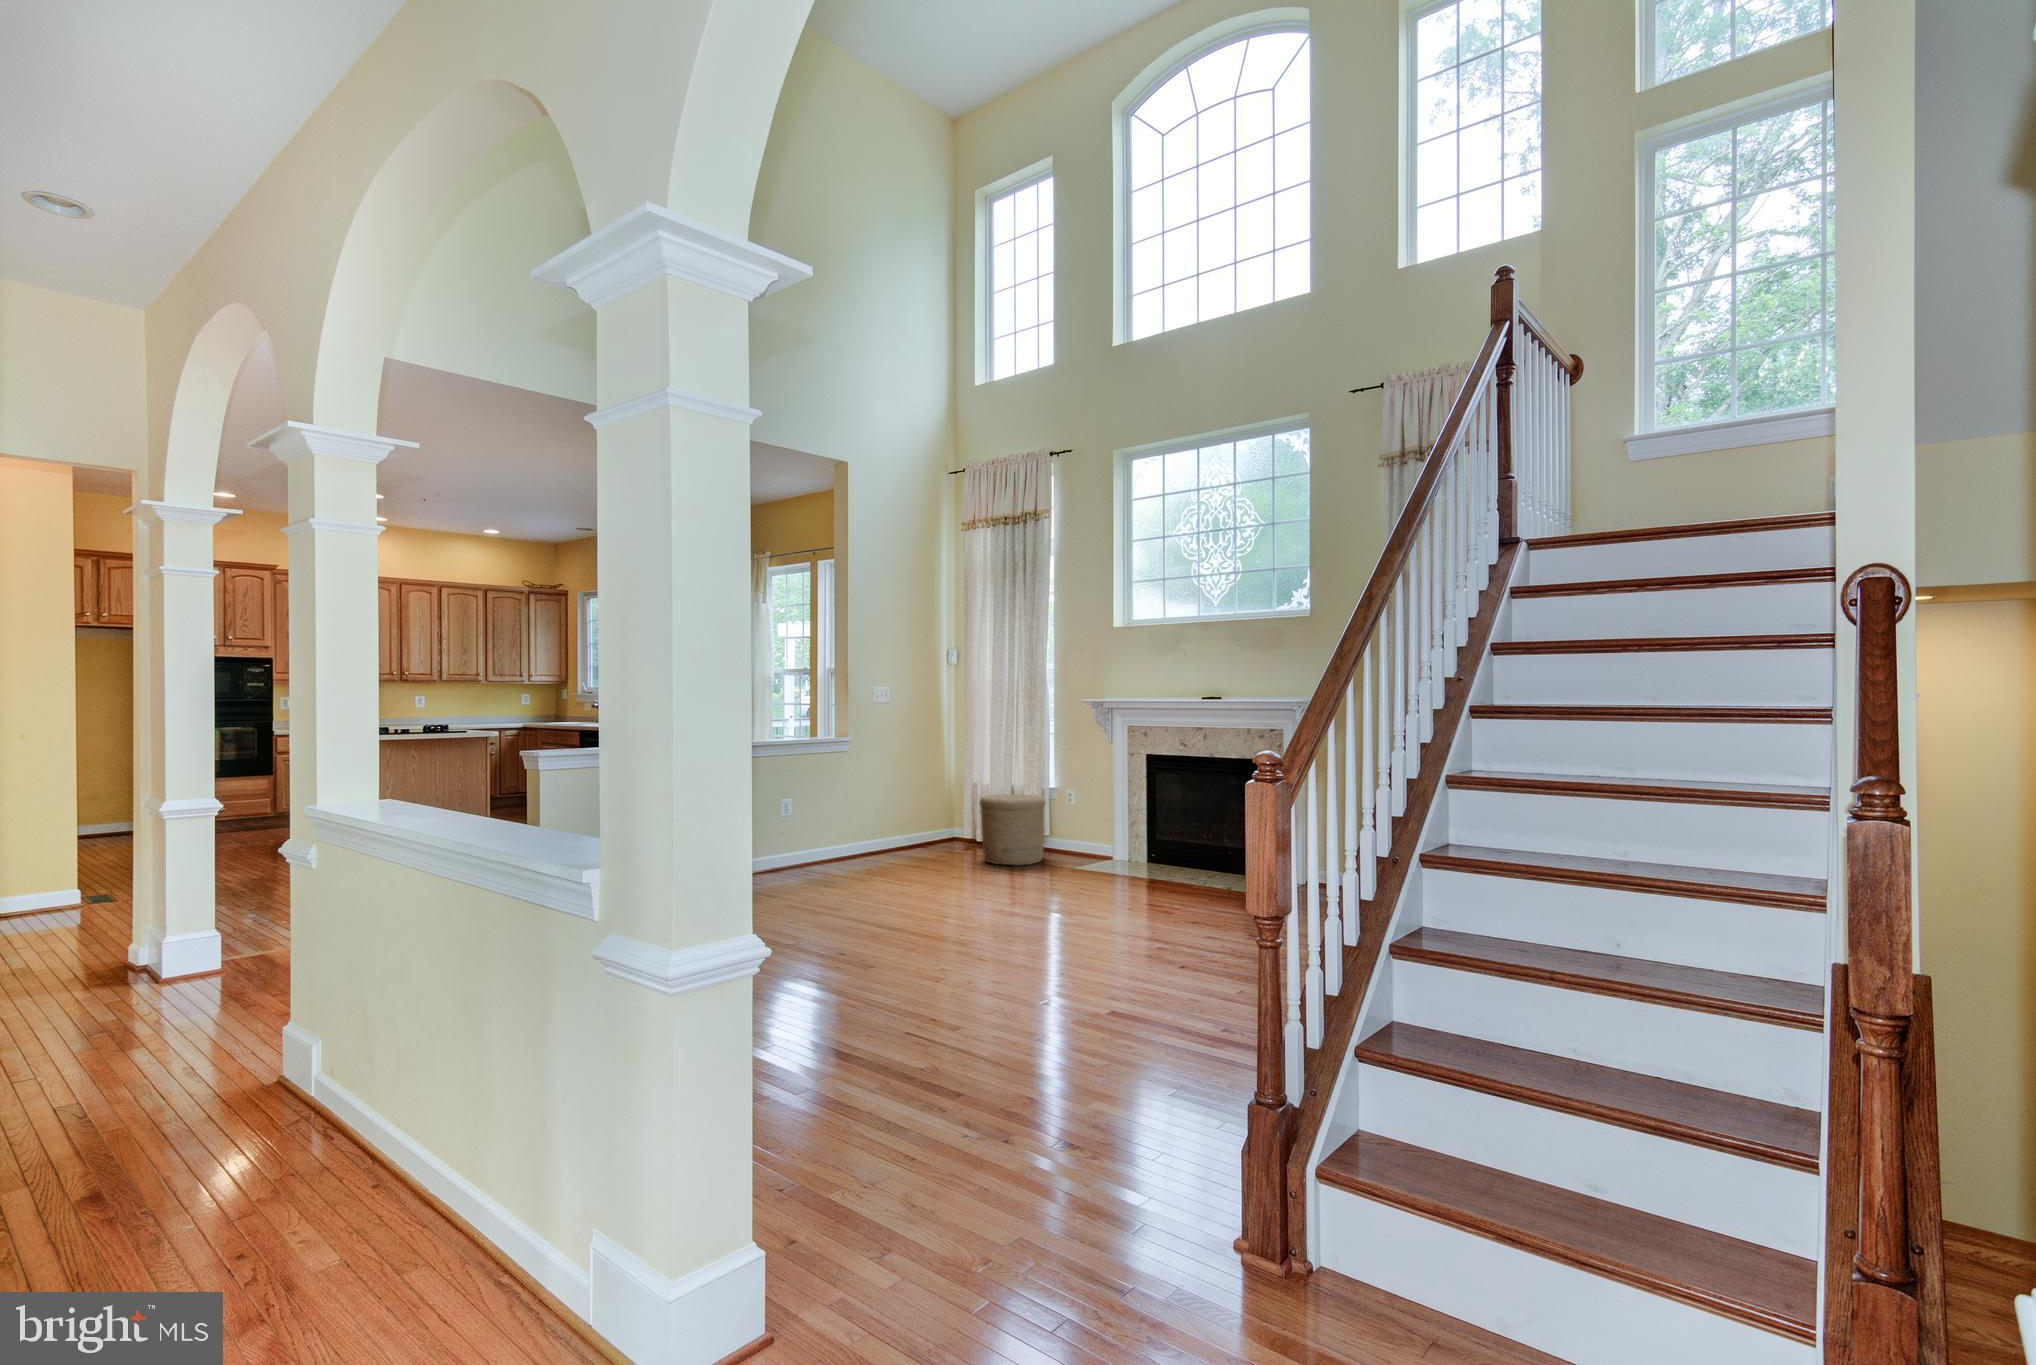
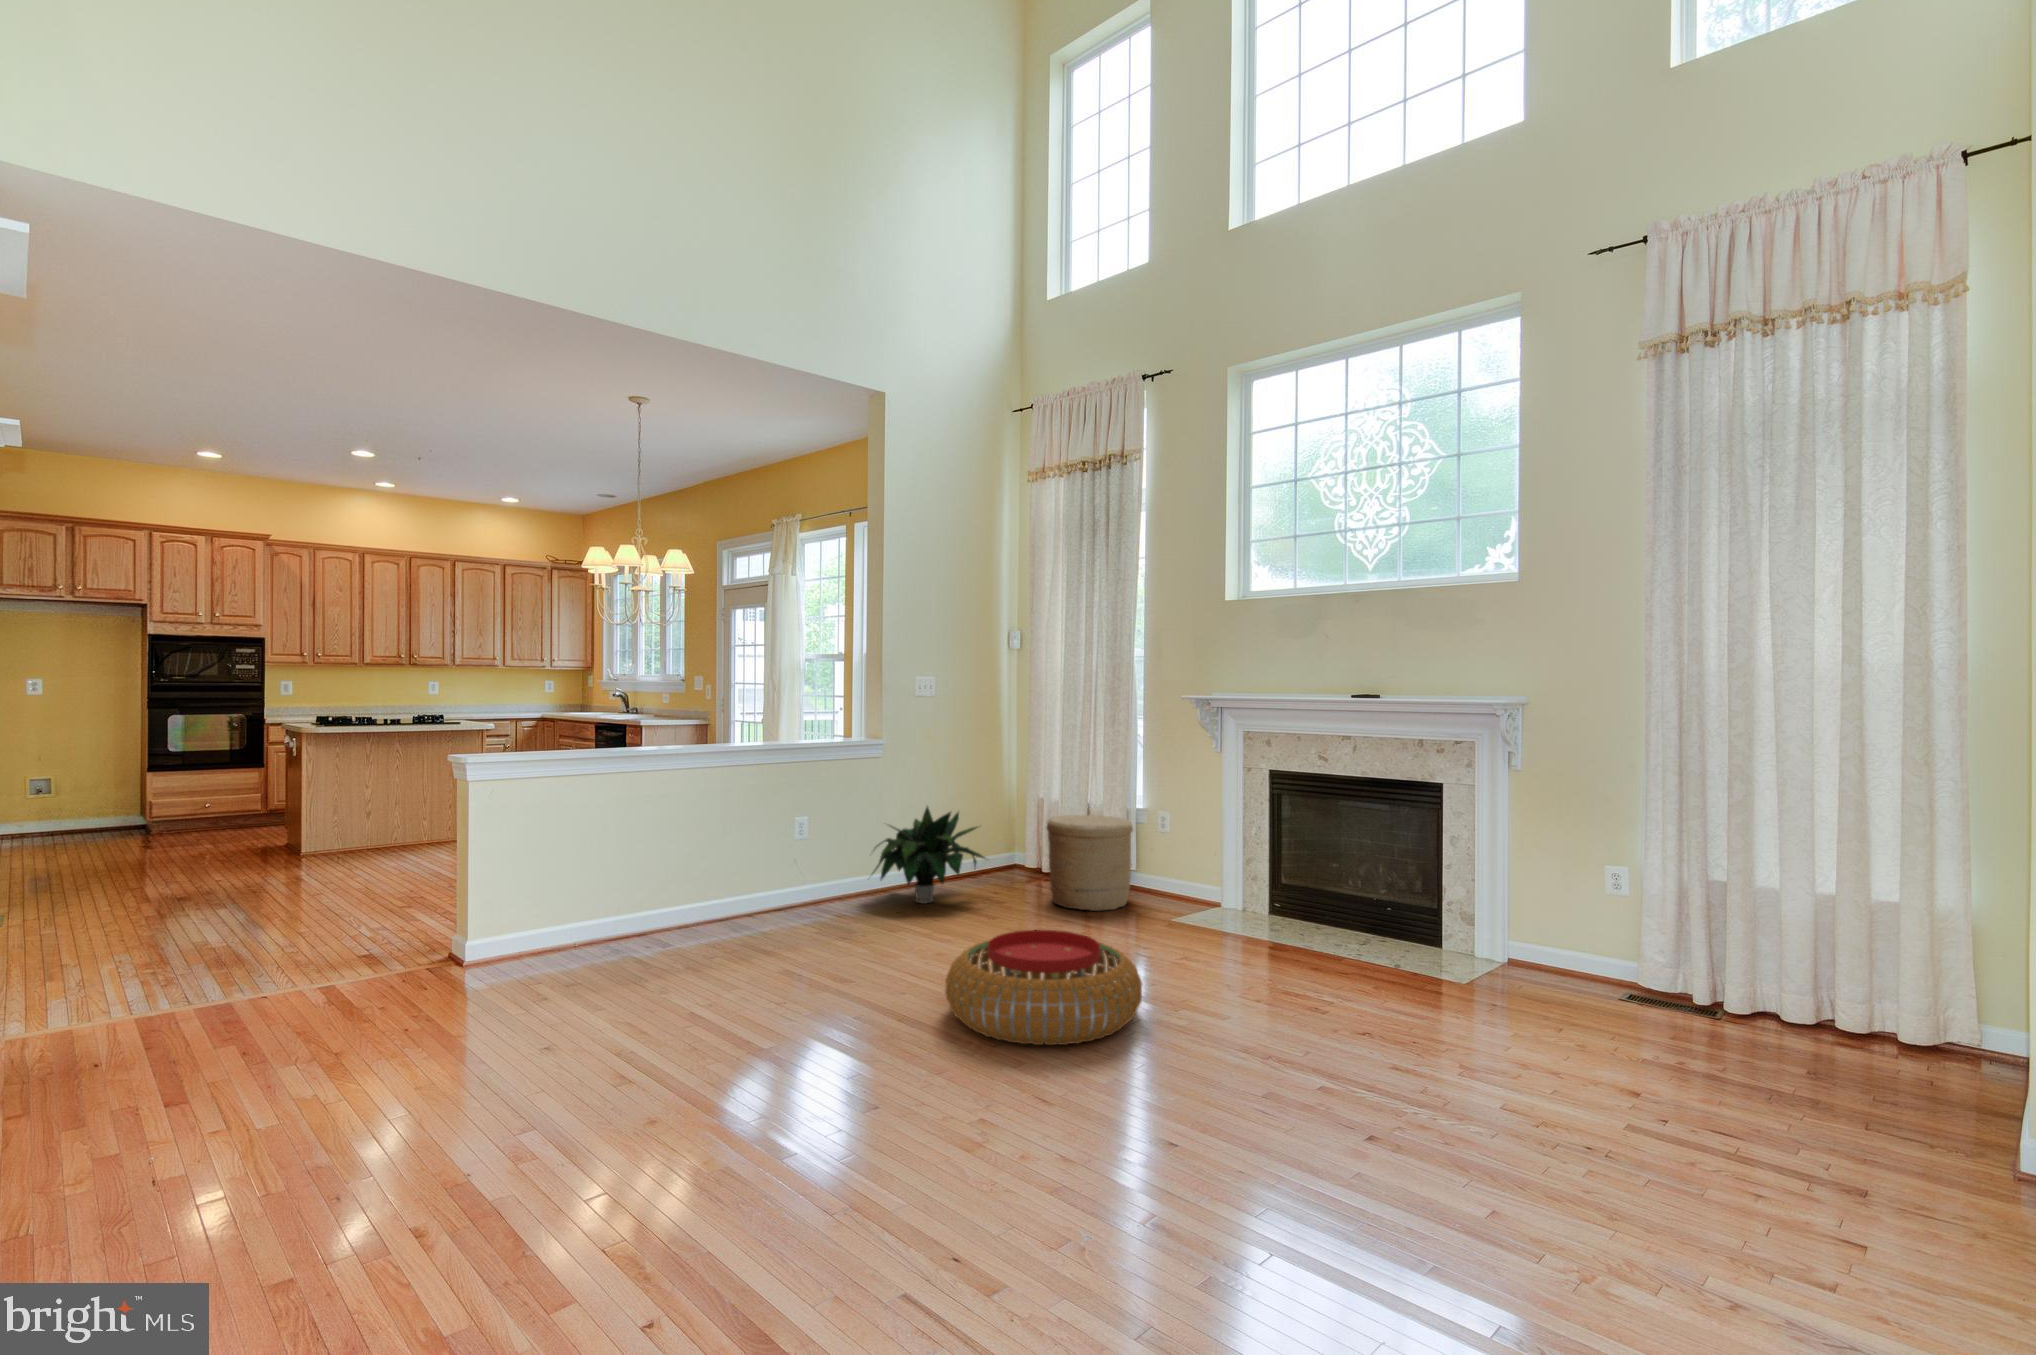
potted plant: none [839,788,936,865] -> present [873,806,985,903]
pouf: none [915,867,1051,937] -> present [945,930,1142,1045]

